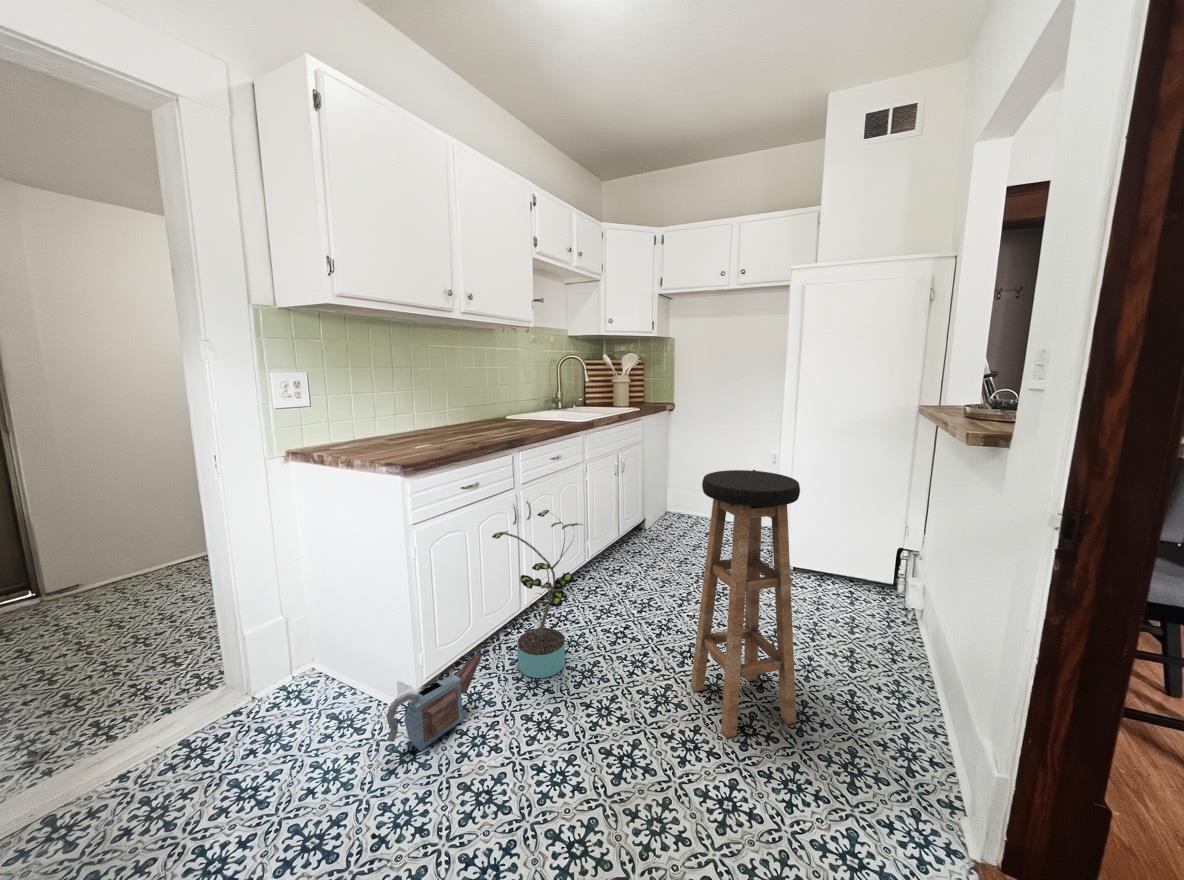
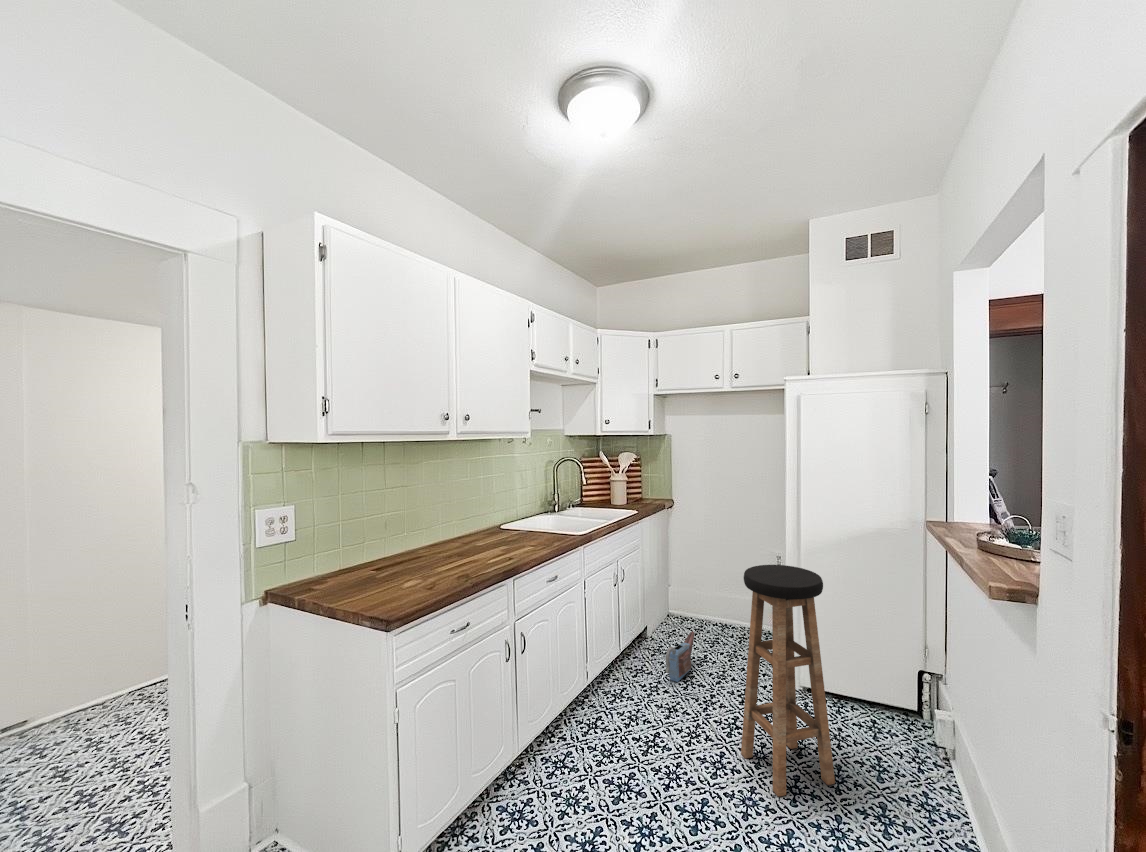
potted plant: present [492,510,582,678] -> none [566,597,642,749]
watering can: present [387,653,482,751] -> present [666,632,694,682]

